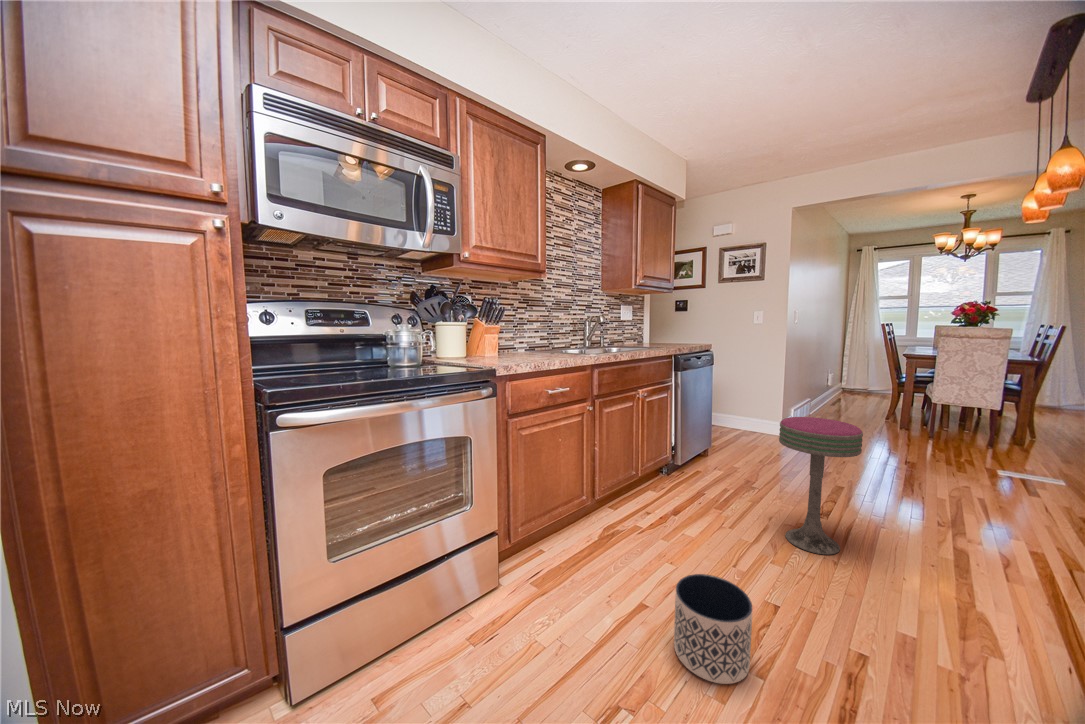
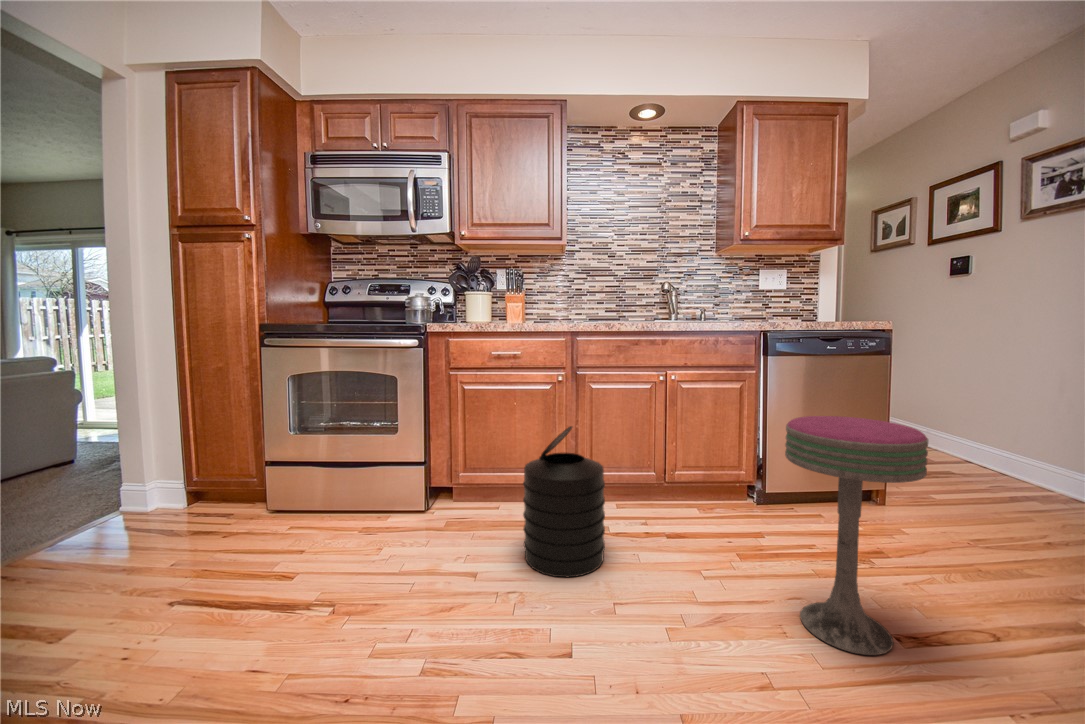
trash can: none [611,456,687,593] -> present [523,426,605,577]
planter: present [674,574,753,684] -> none [450,538,528,647]

